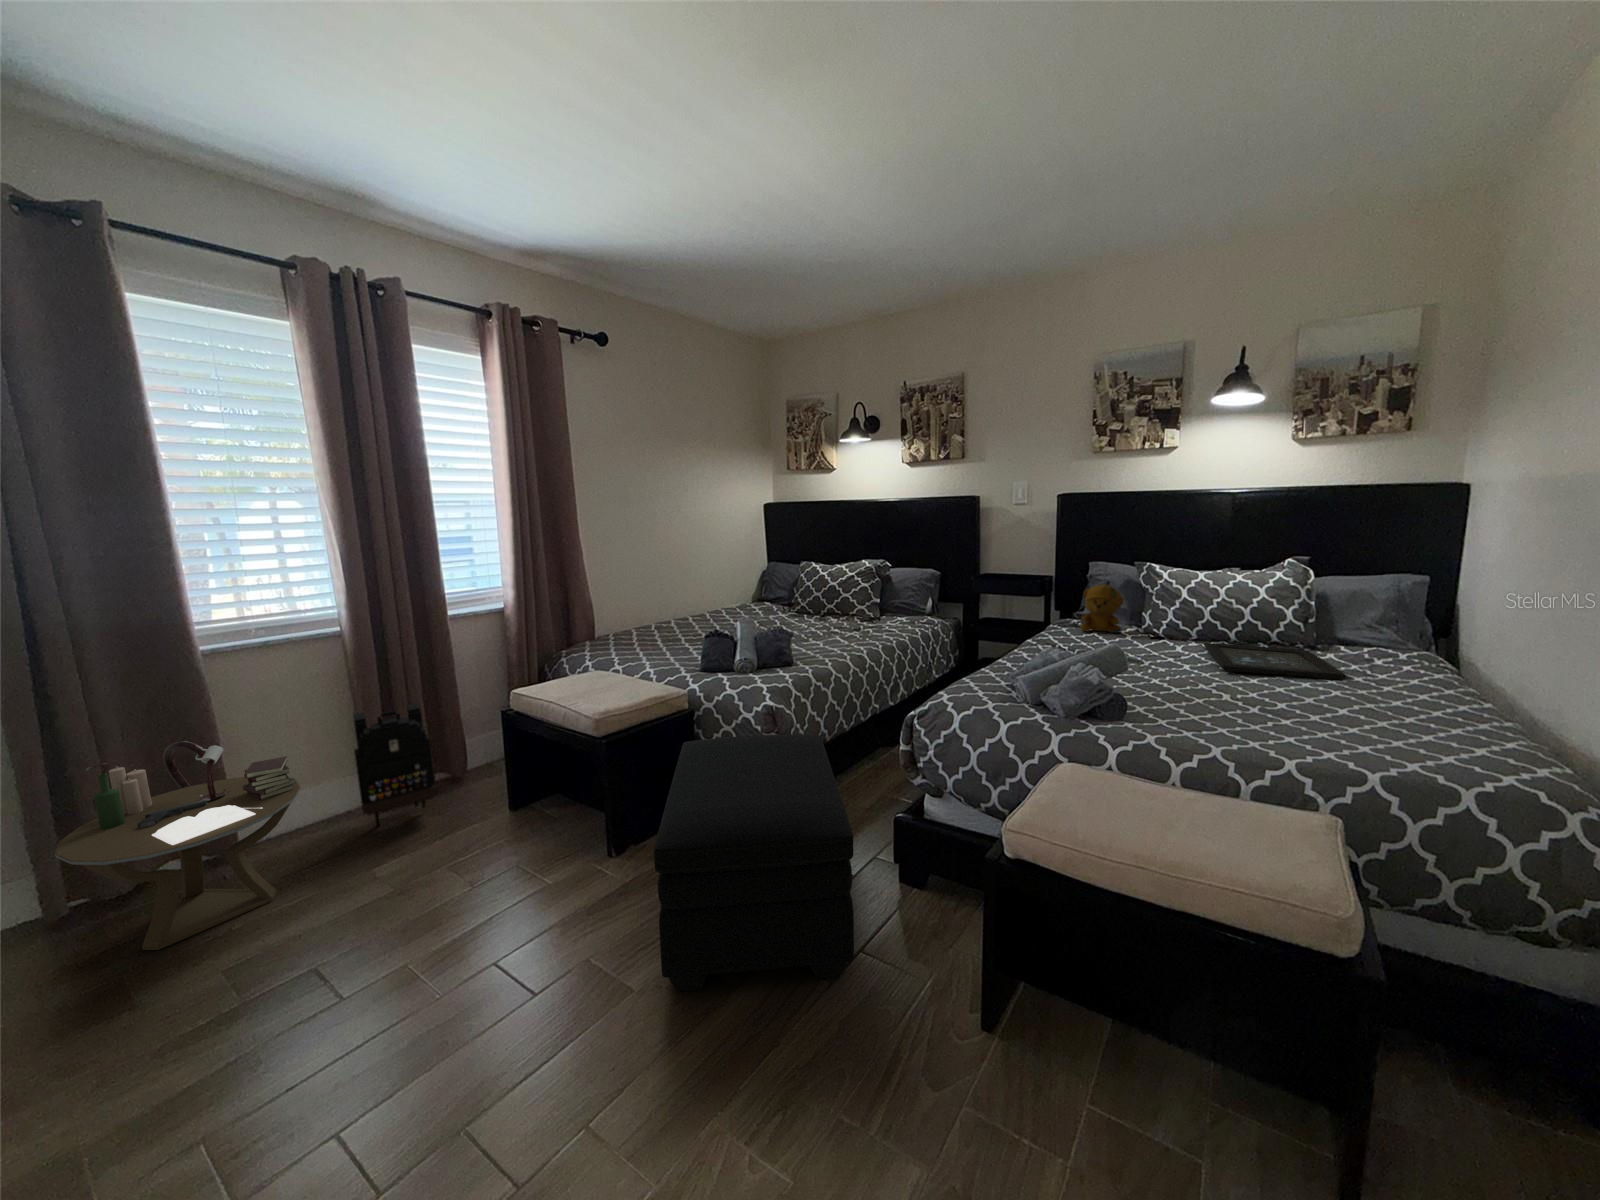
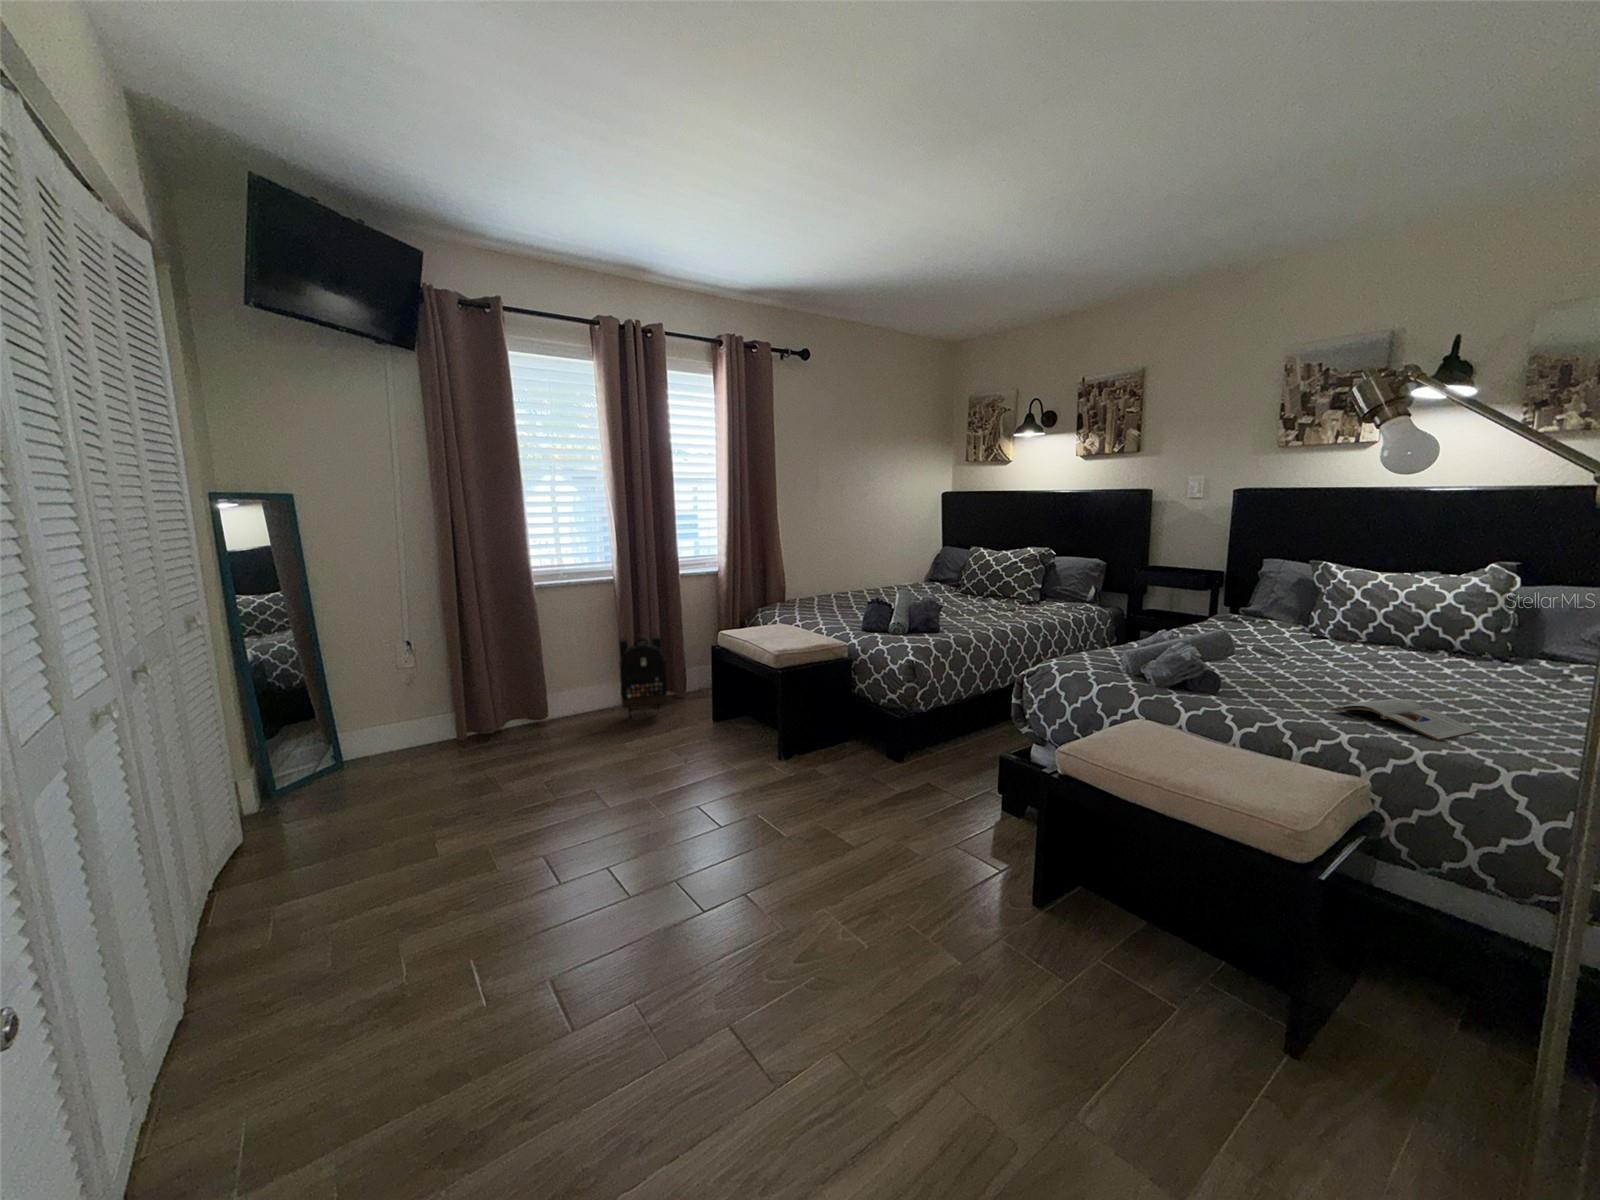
stuffed bear: present [1080,581,1123,633] -> none [1236,578,1287,631]
tray: present [1204,643,1346,679] -> none [1360,645,1503,687]
magazine: none [1245,707,1384,755] -> present [1331,699,1479,740]
ottoman: present [654,734,854,992] -> none [806,679,949,854]
side table: present [55,741,301,950] -> none [474,641,592,763]

